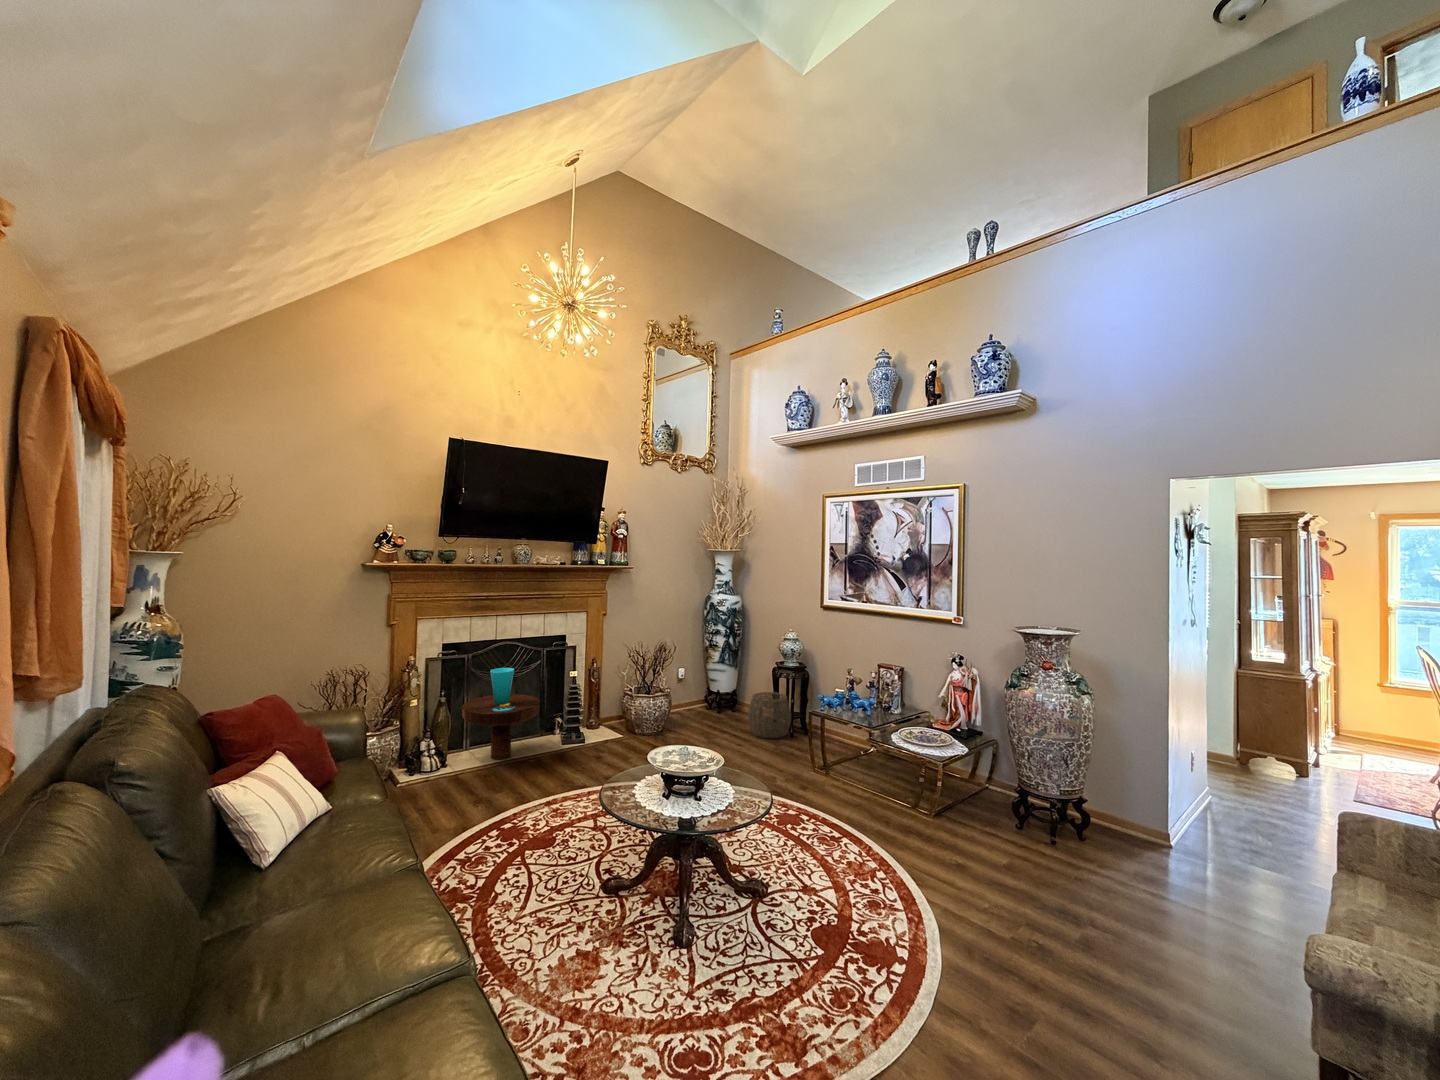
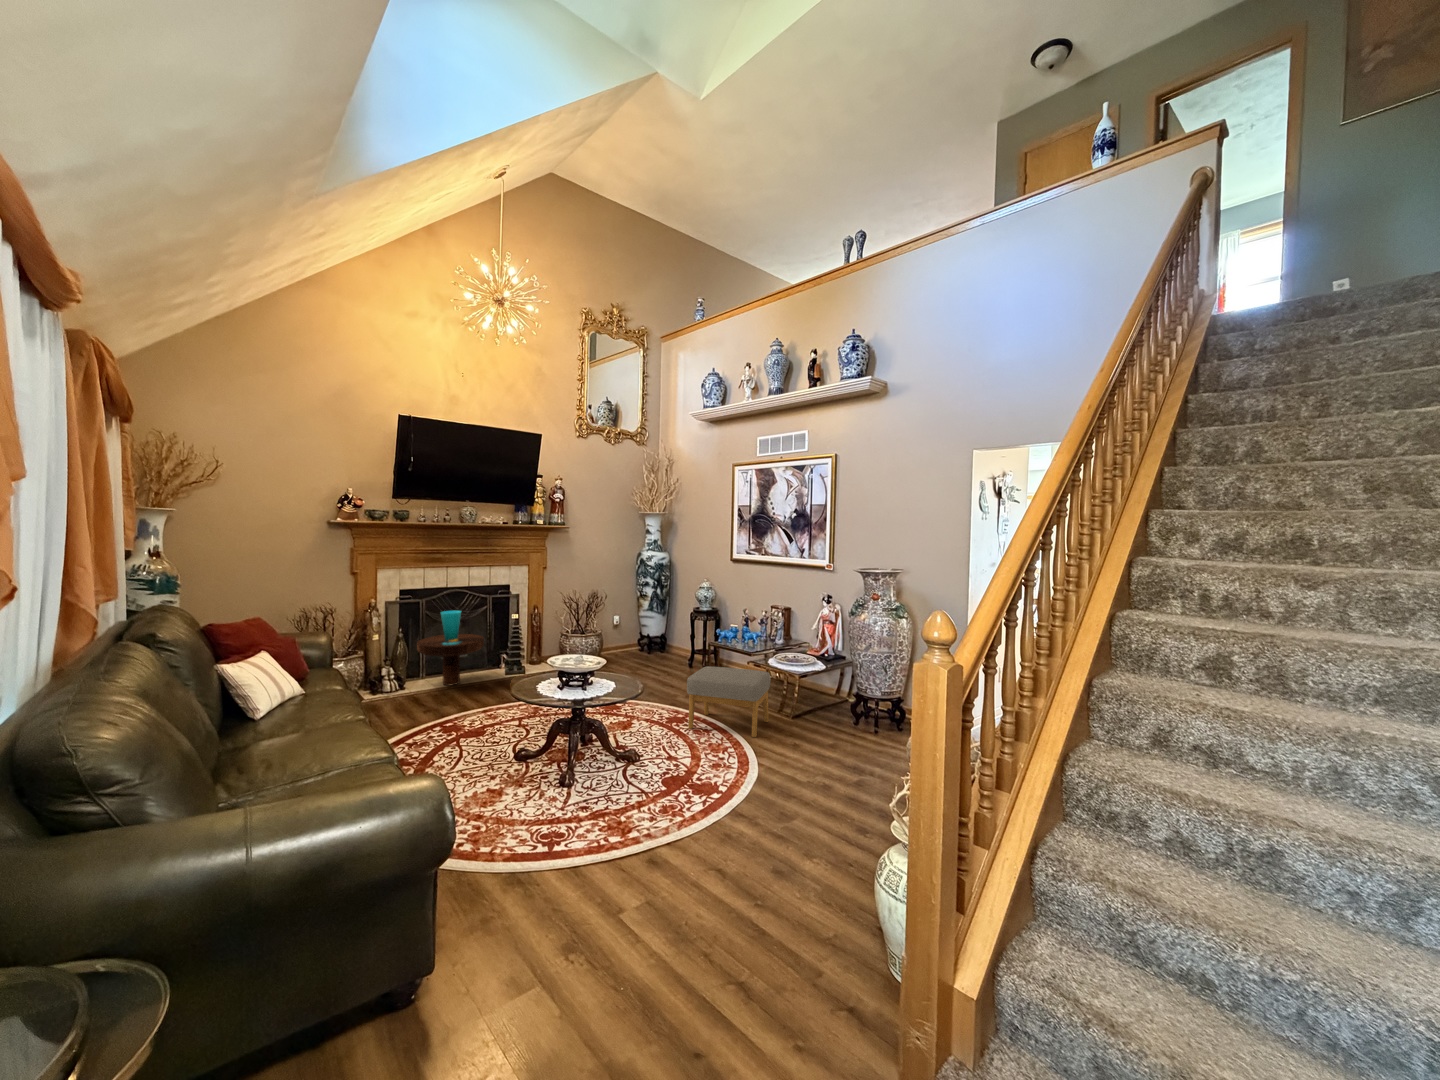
woven basket: present [748,692,791,739] -> none [666,633,703,670]
footstool: none [809,748,912,852] -> present [687,666,771,737]

